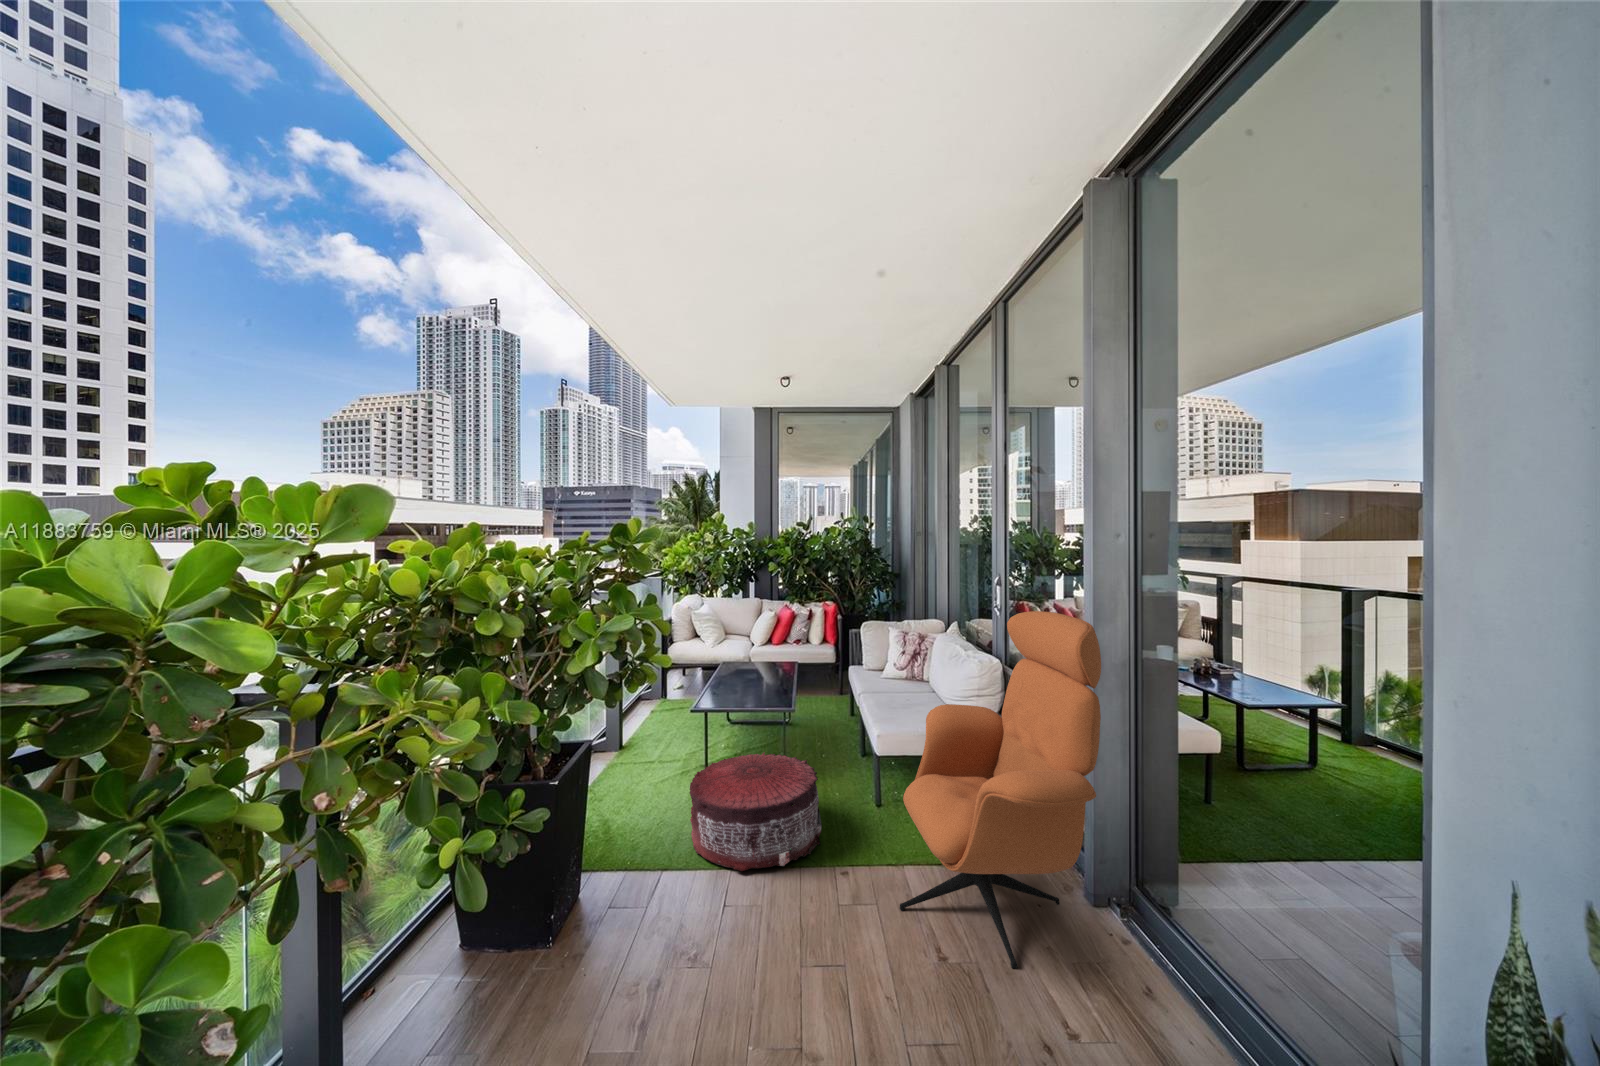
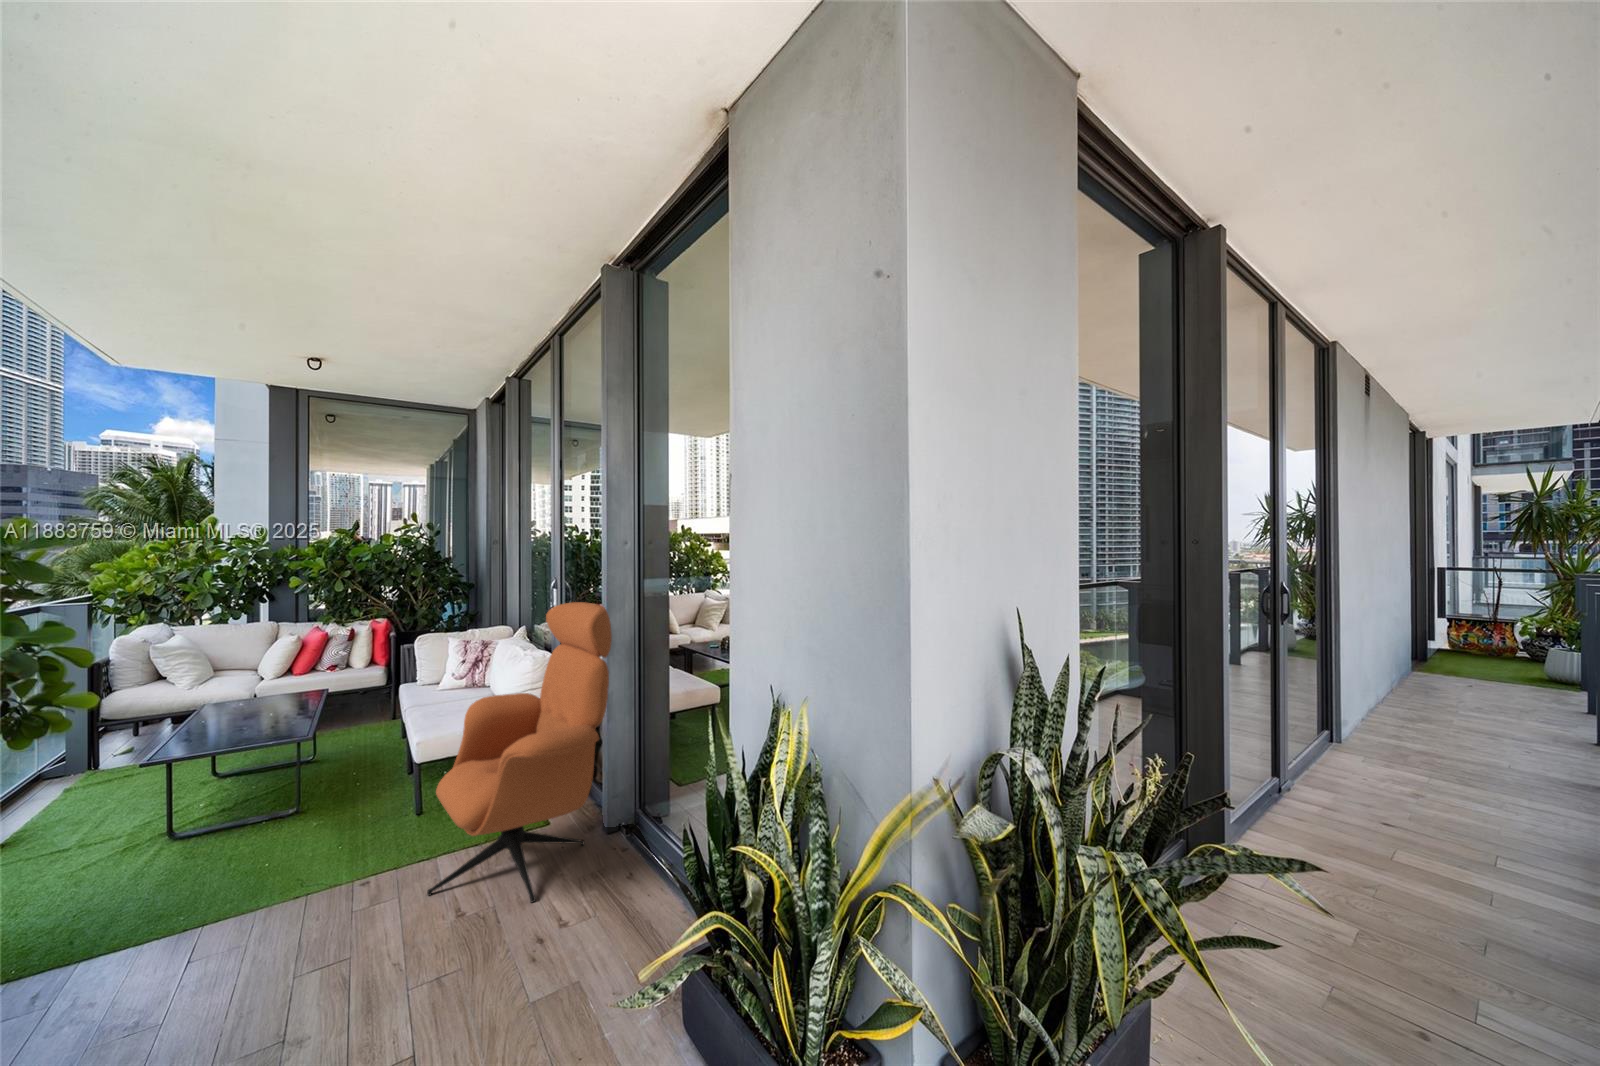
pouf: present [690,752,822,871] -> none [135,784,341,928]

